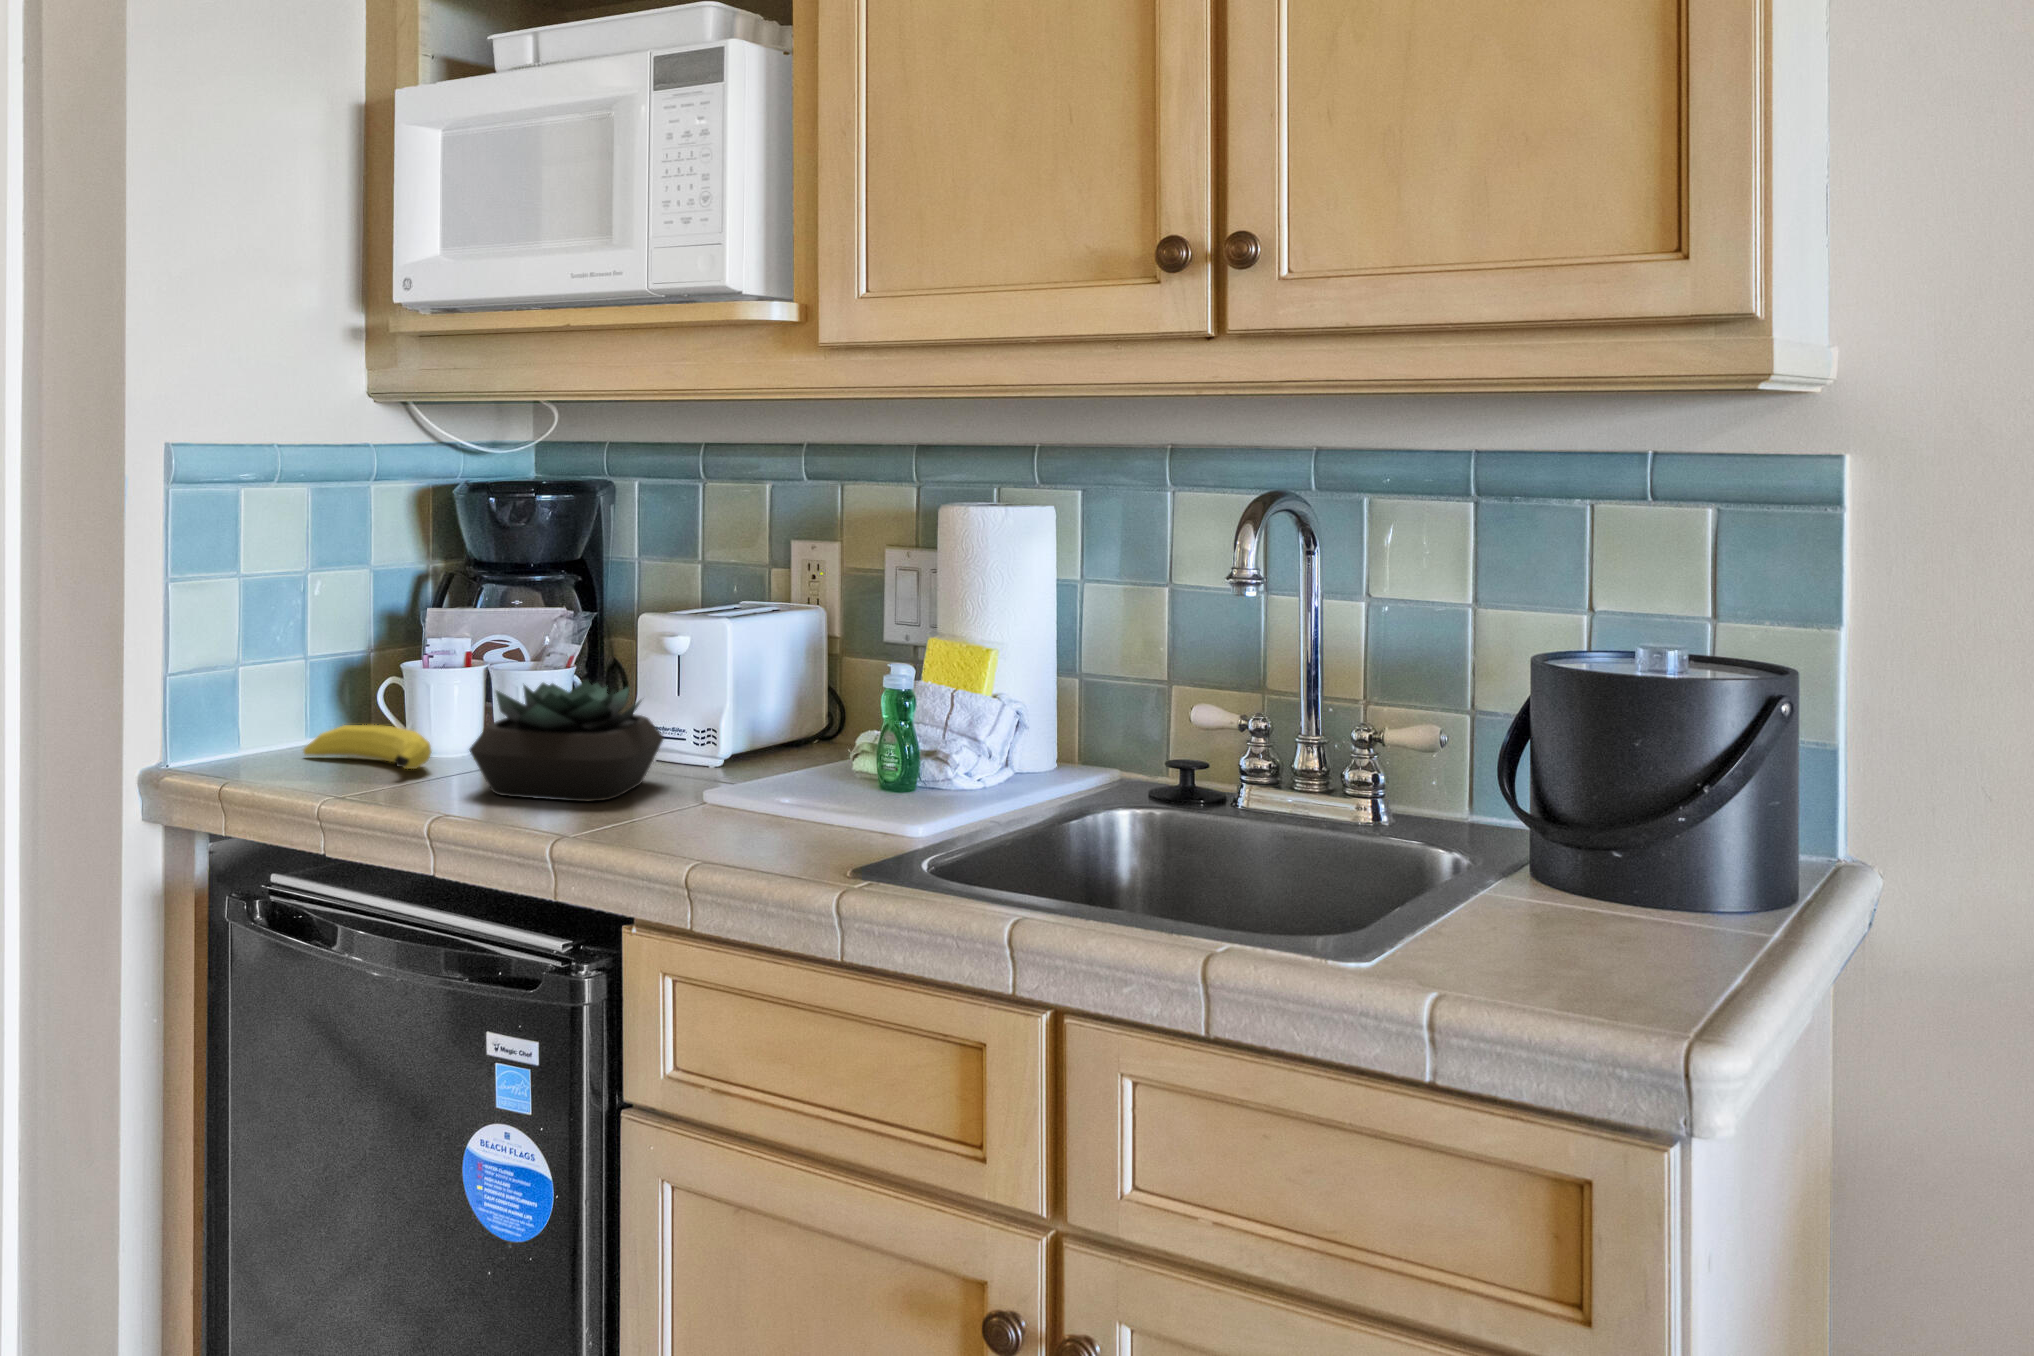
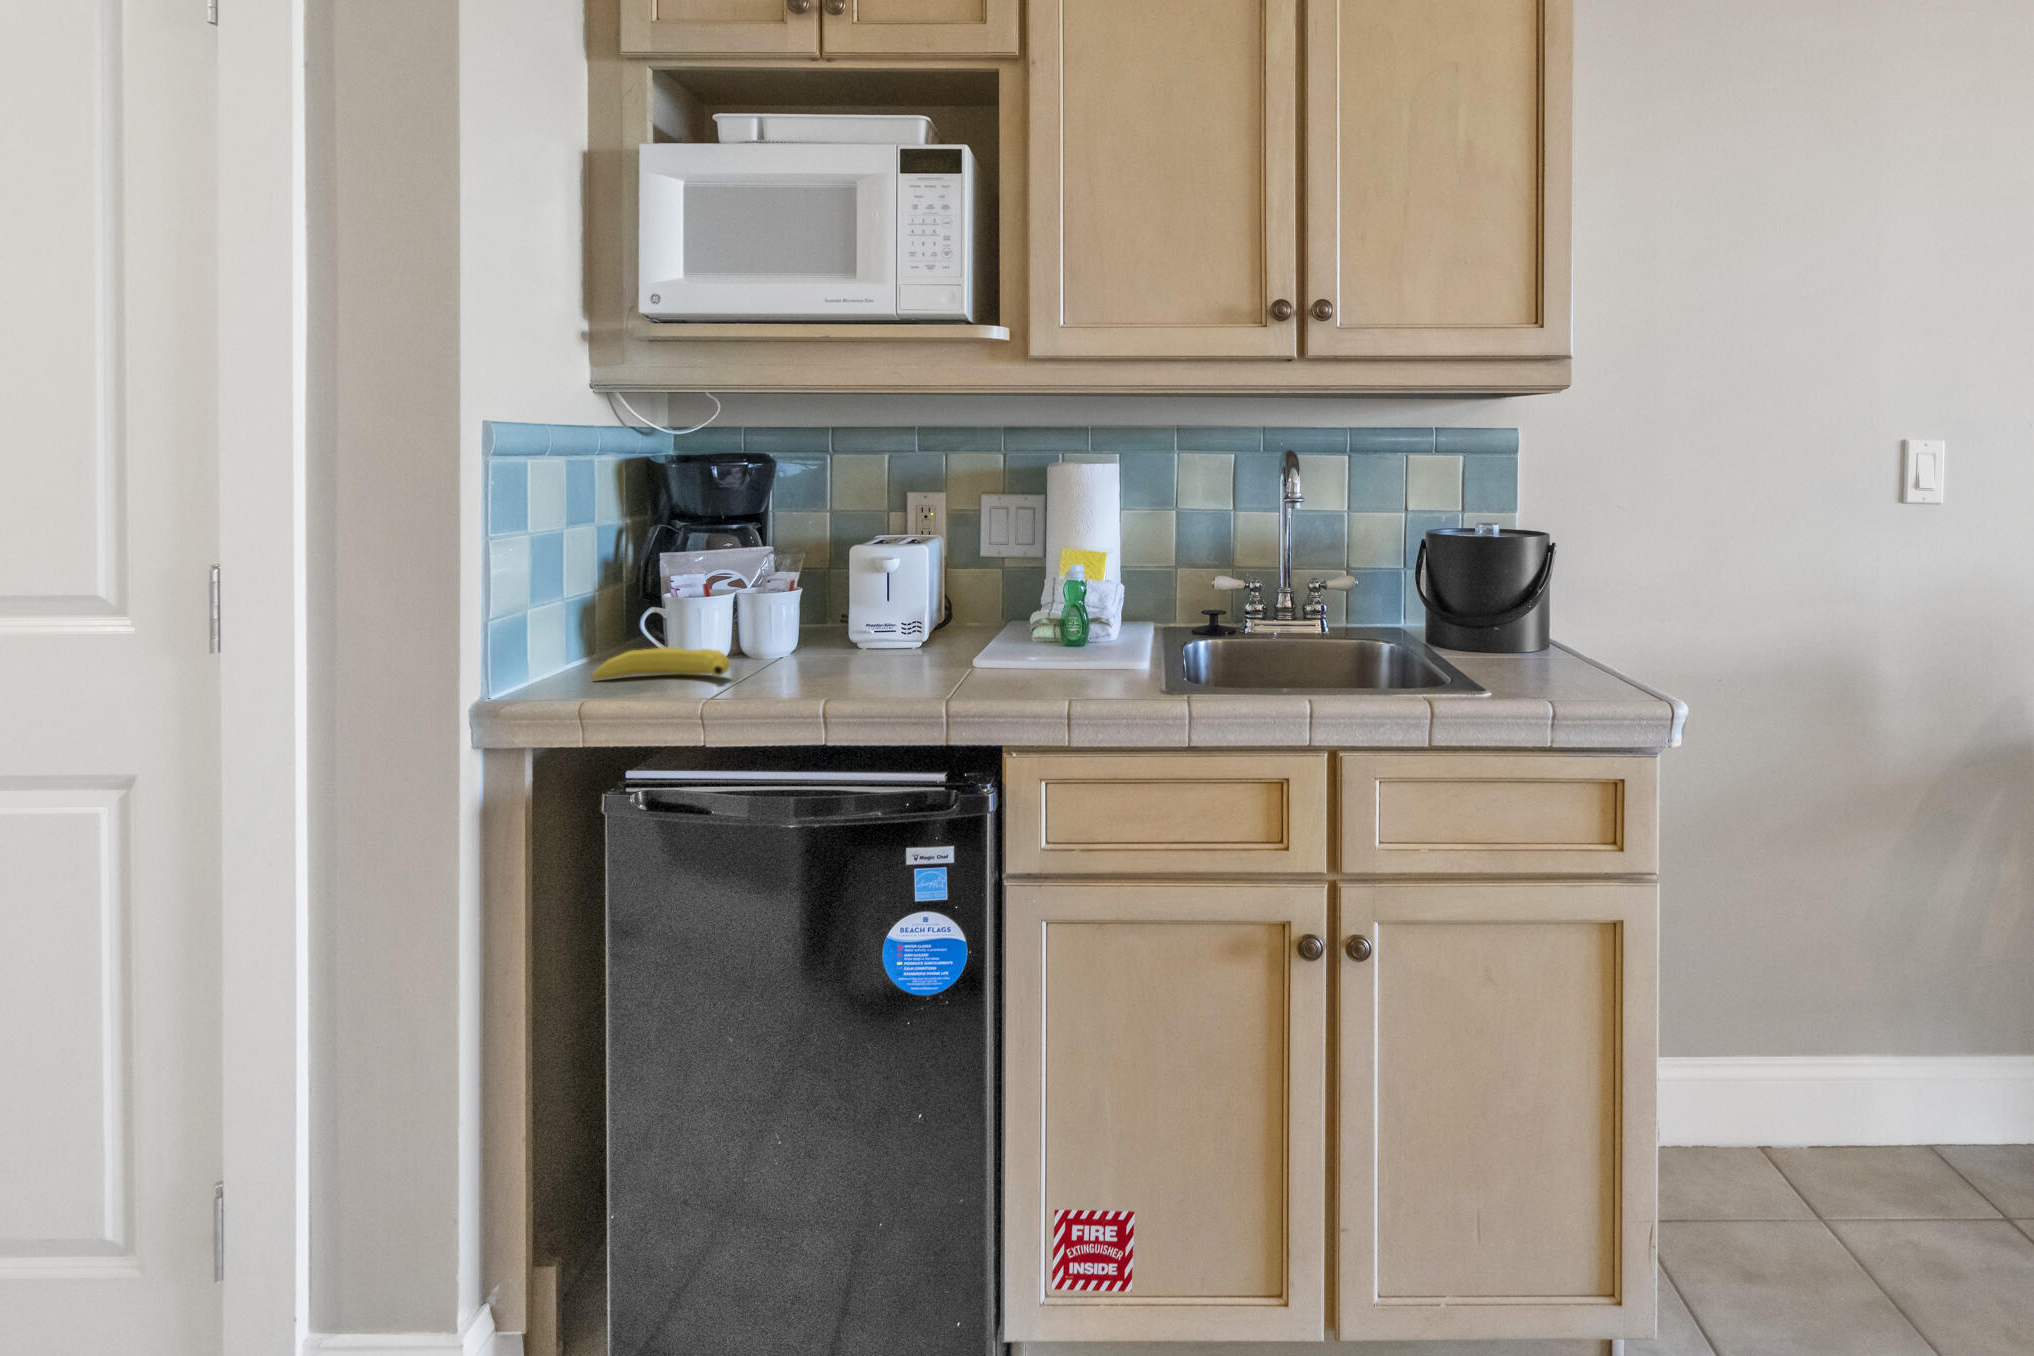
succulent plant: present [469,680,664,801] -> none [792,594,925,683]

